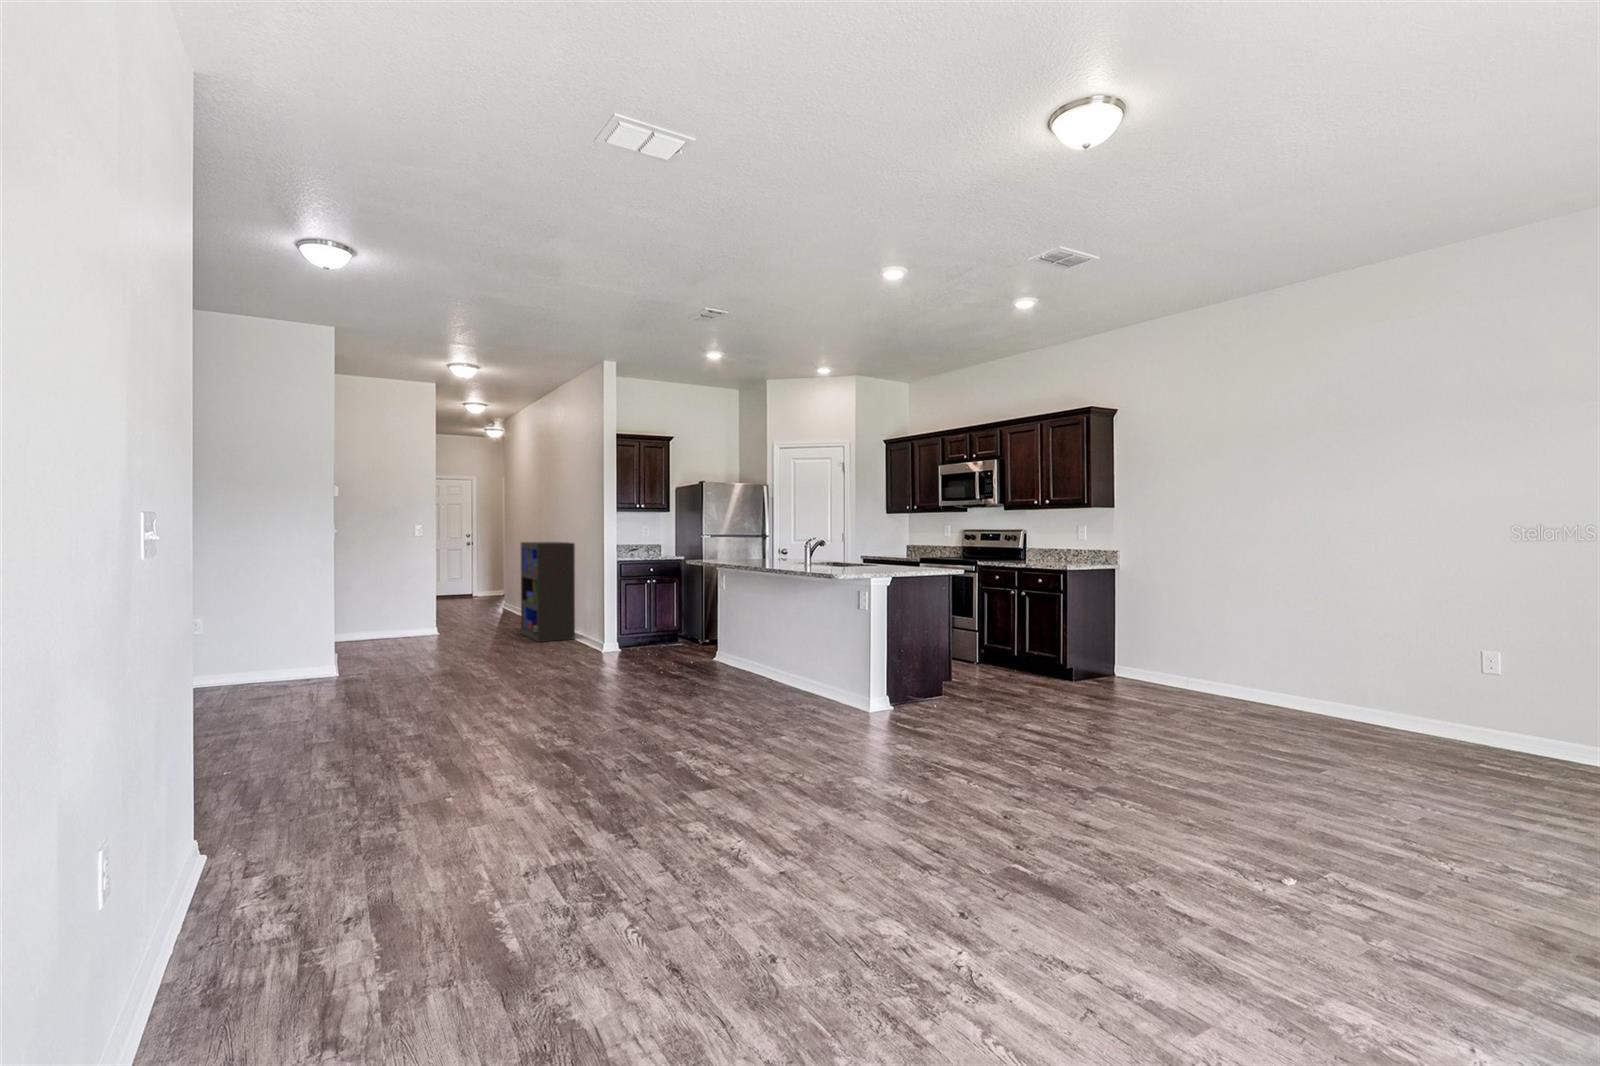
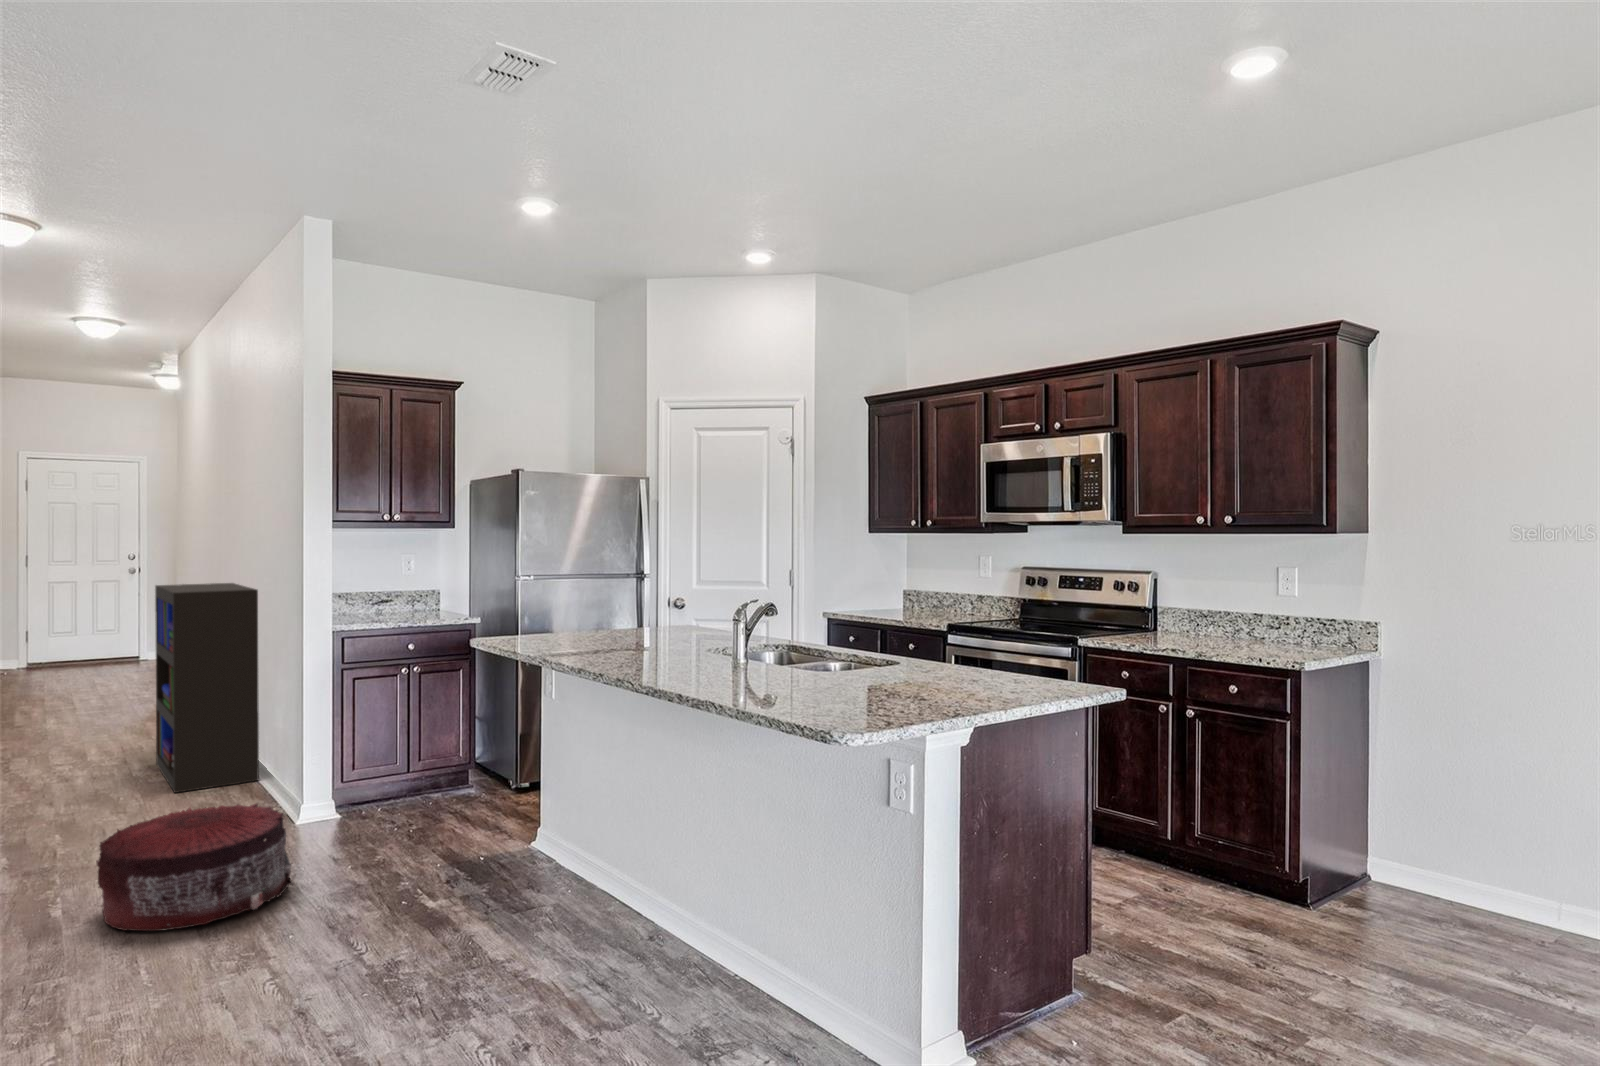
pouf: none [535,631,612,674] -> present [96,803,293,931]

